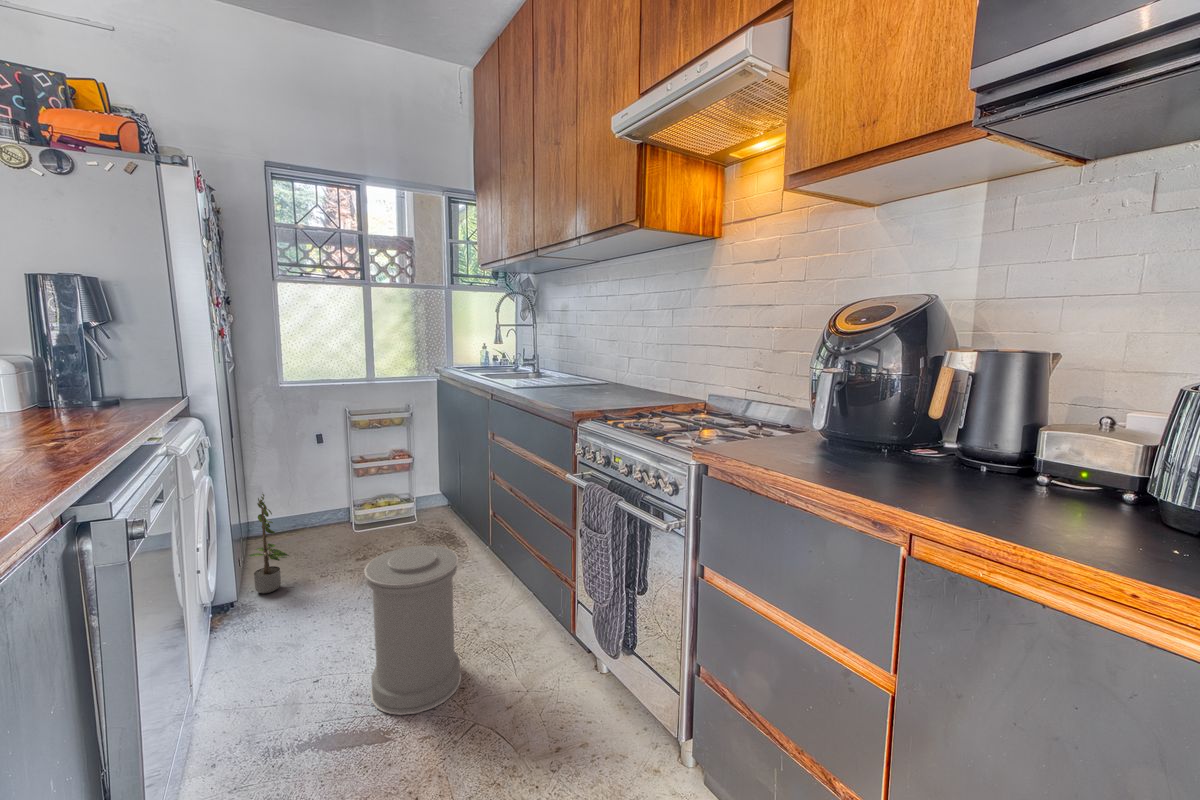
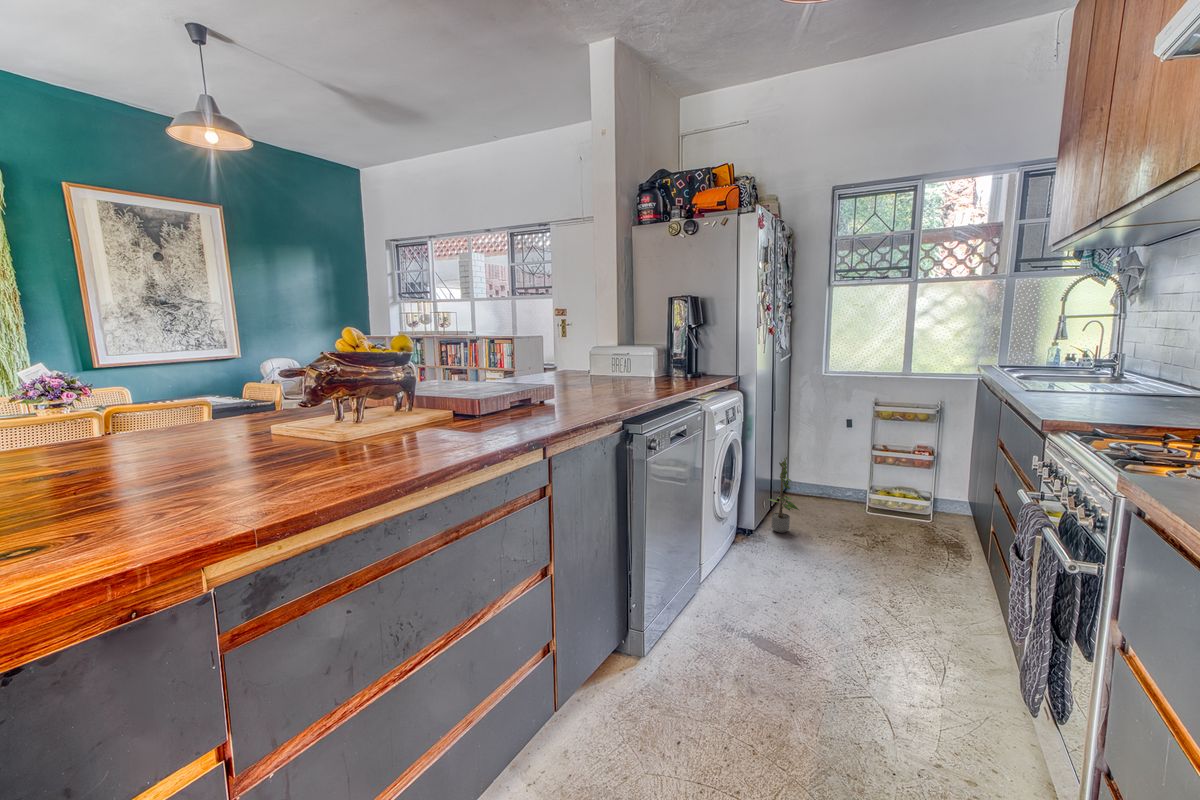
trash can: present [364,546,461,715] -> none [803,523,893,667]

